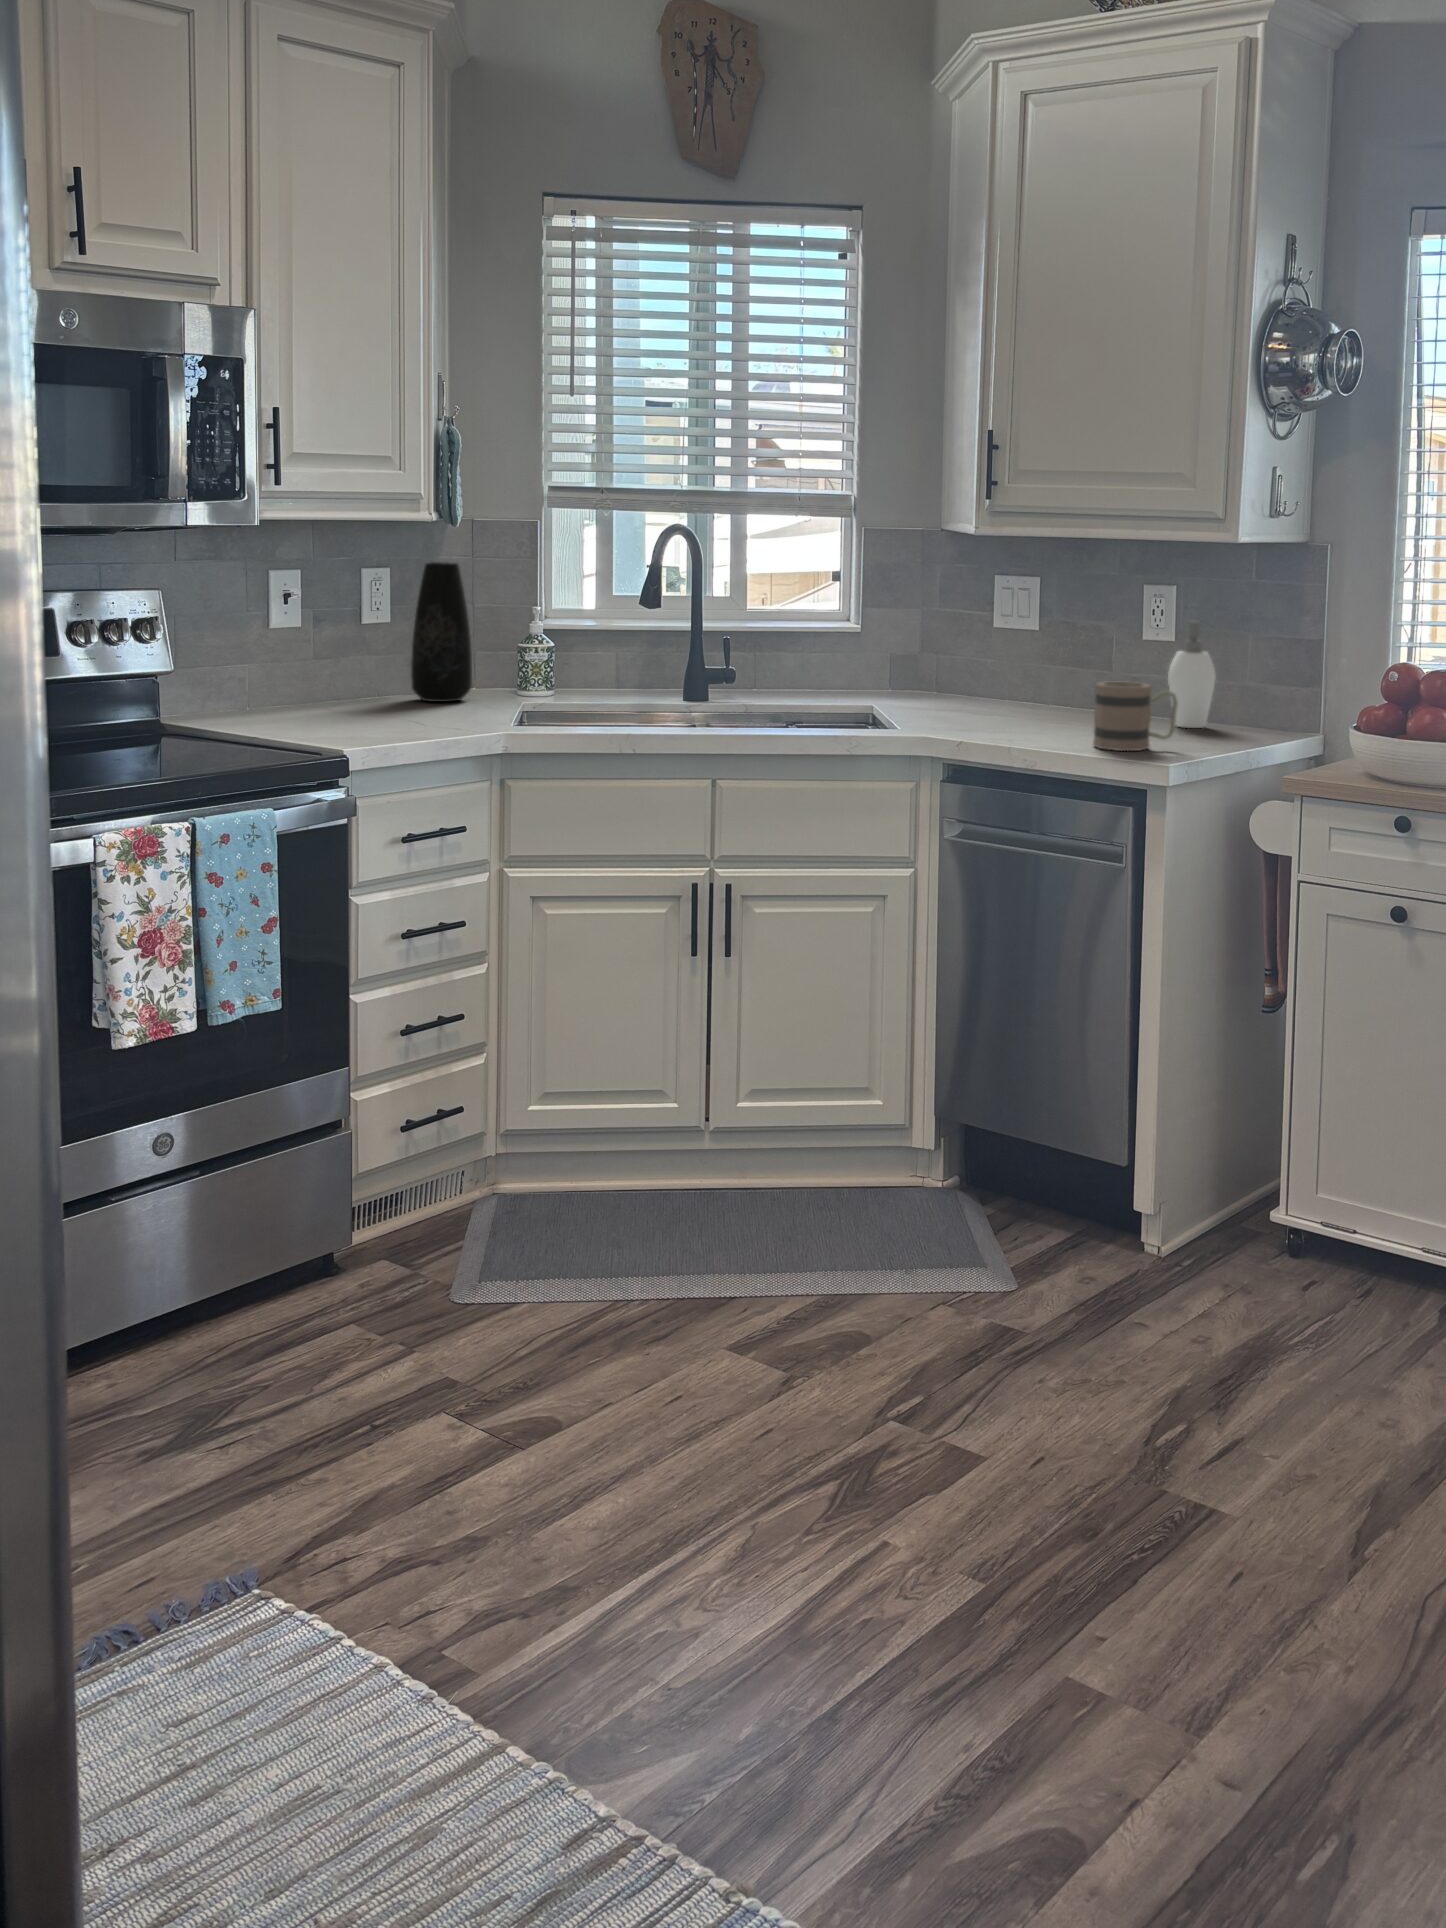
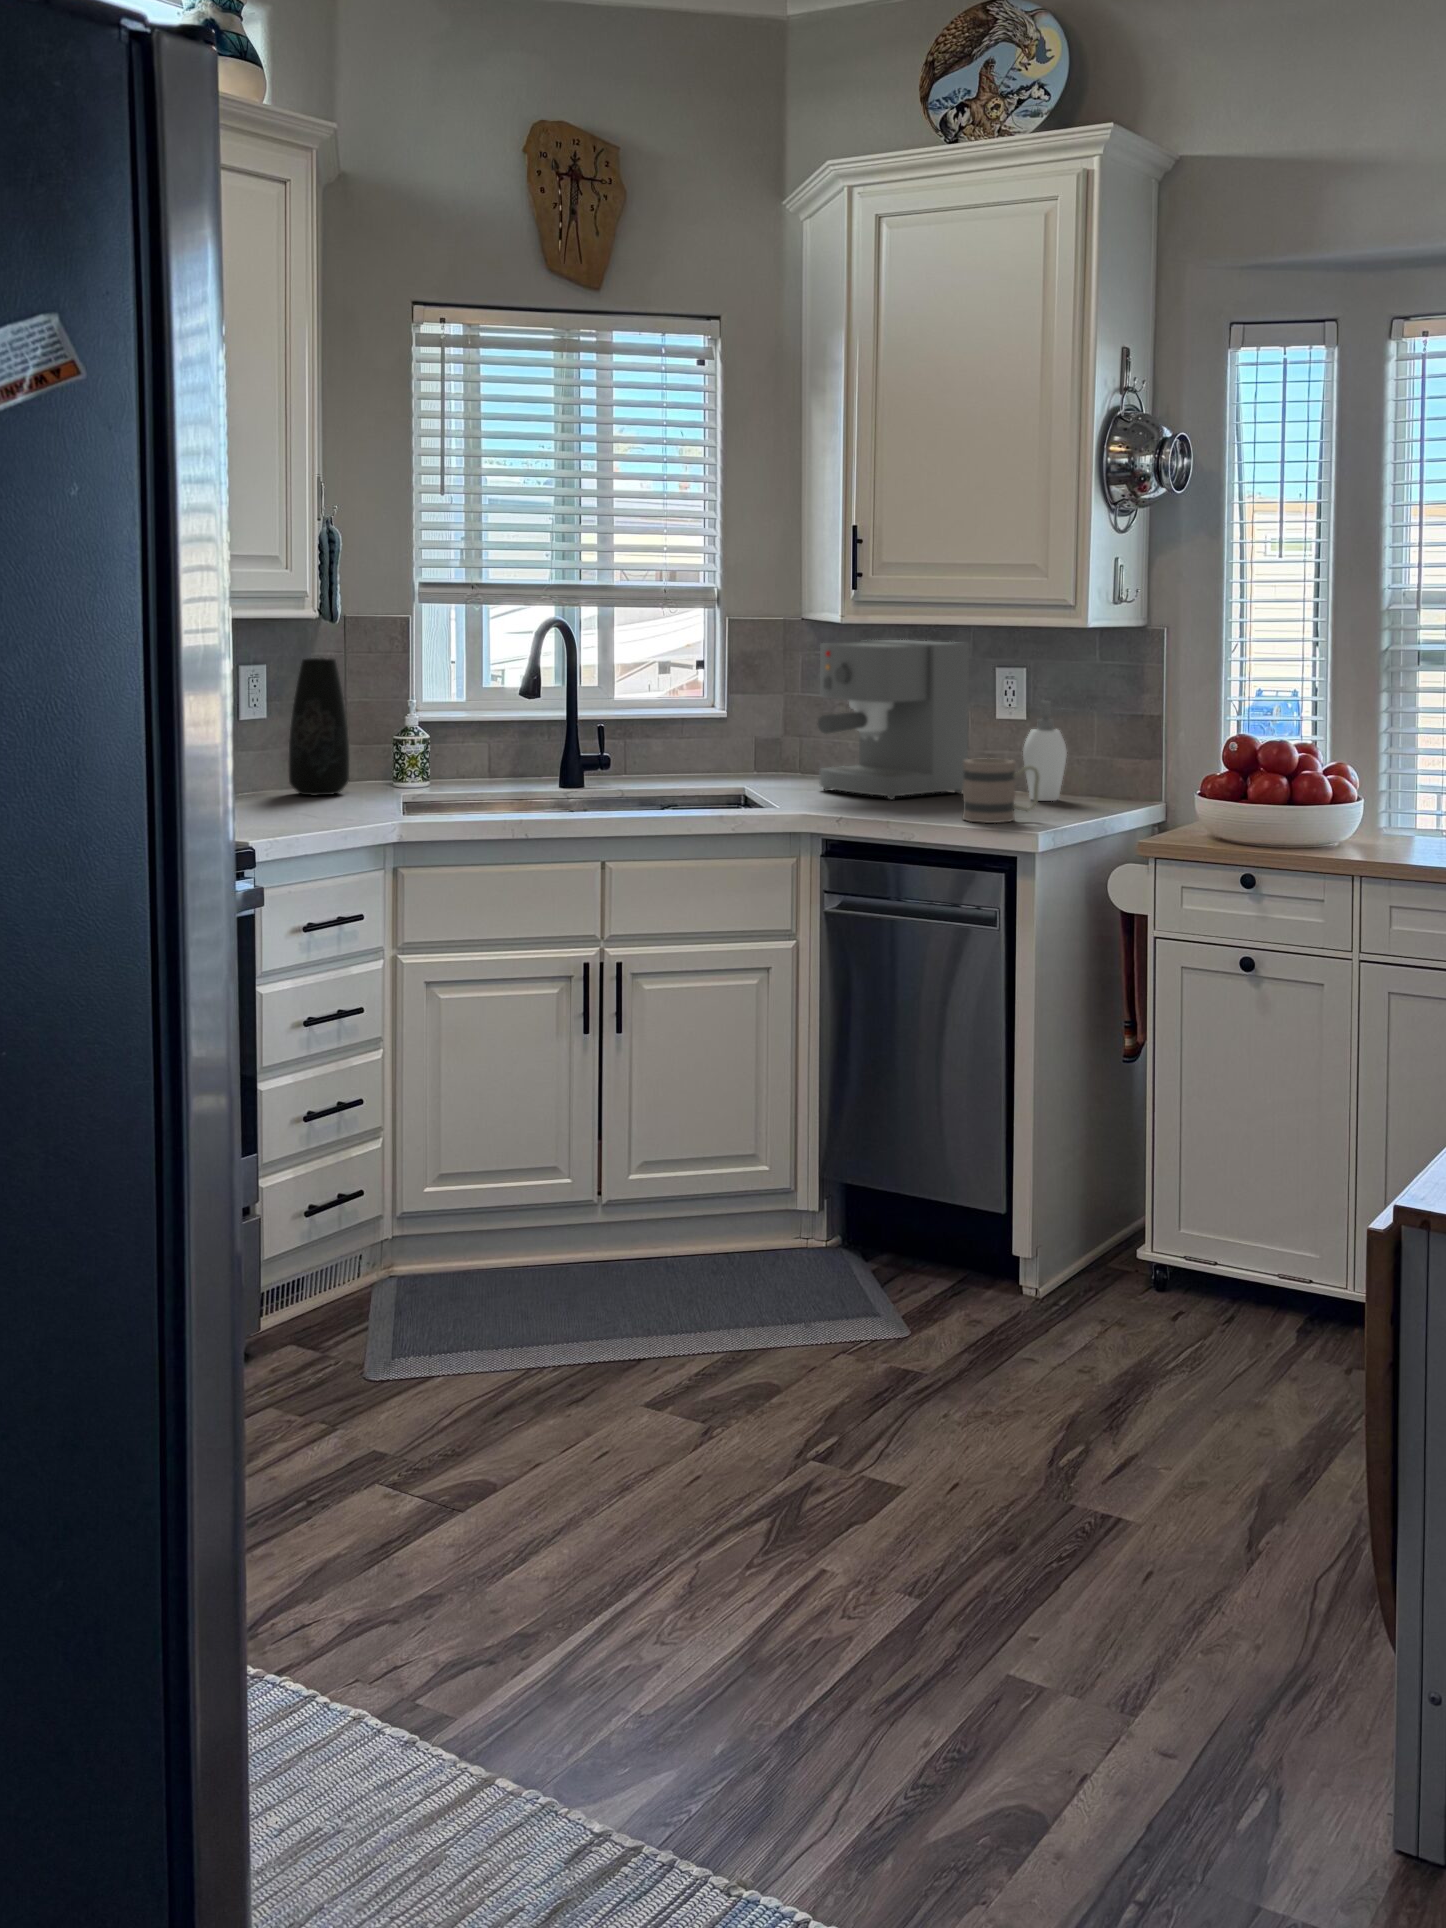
coffee maker: none [947,553,1115,722] -> present [818,640,969,800]

